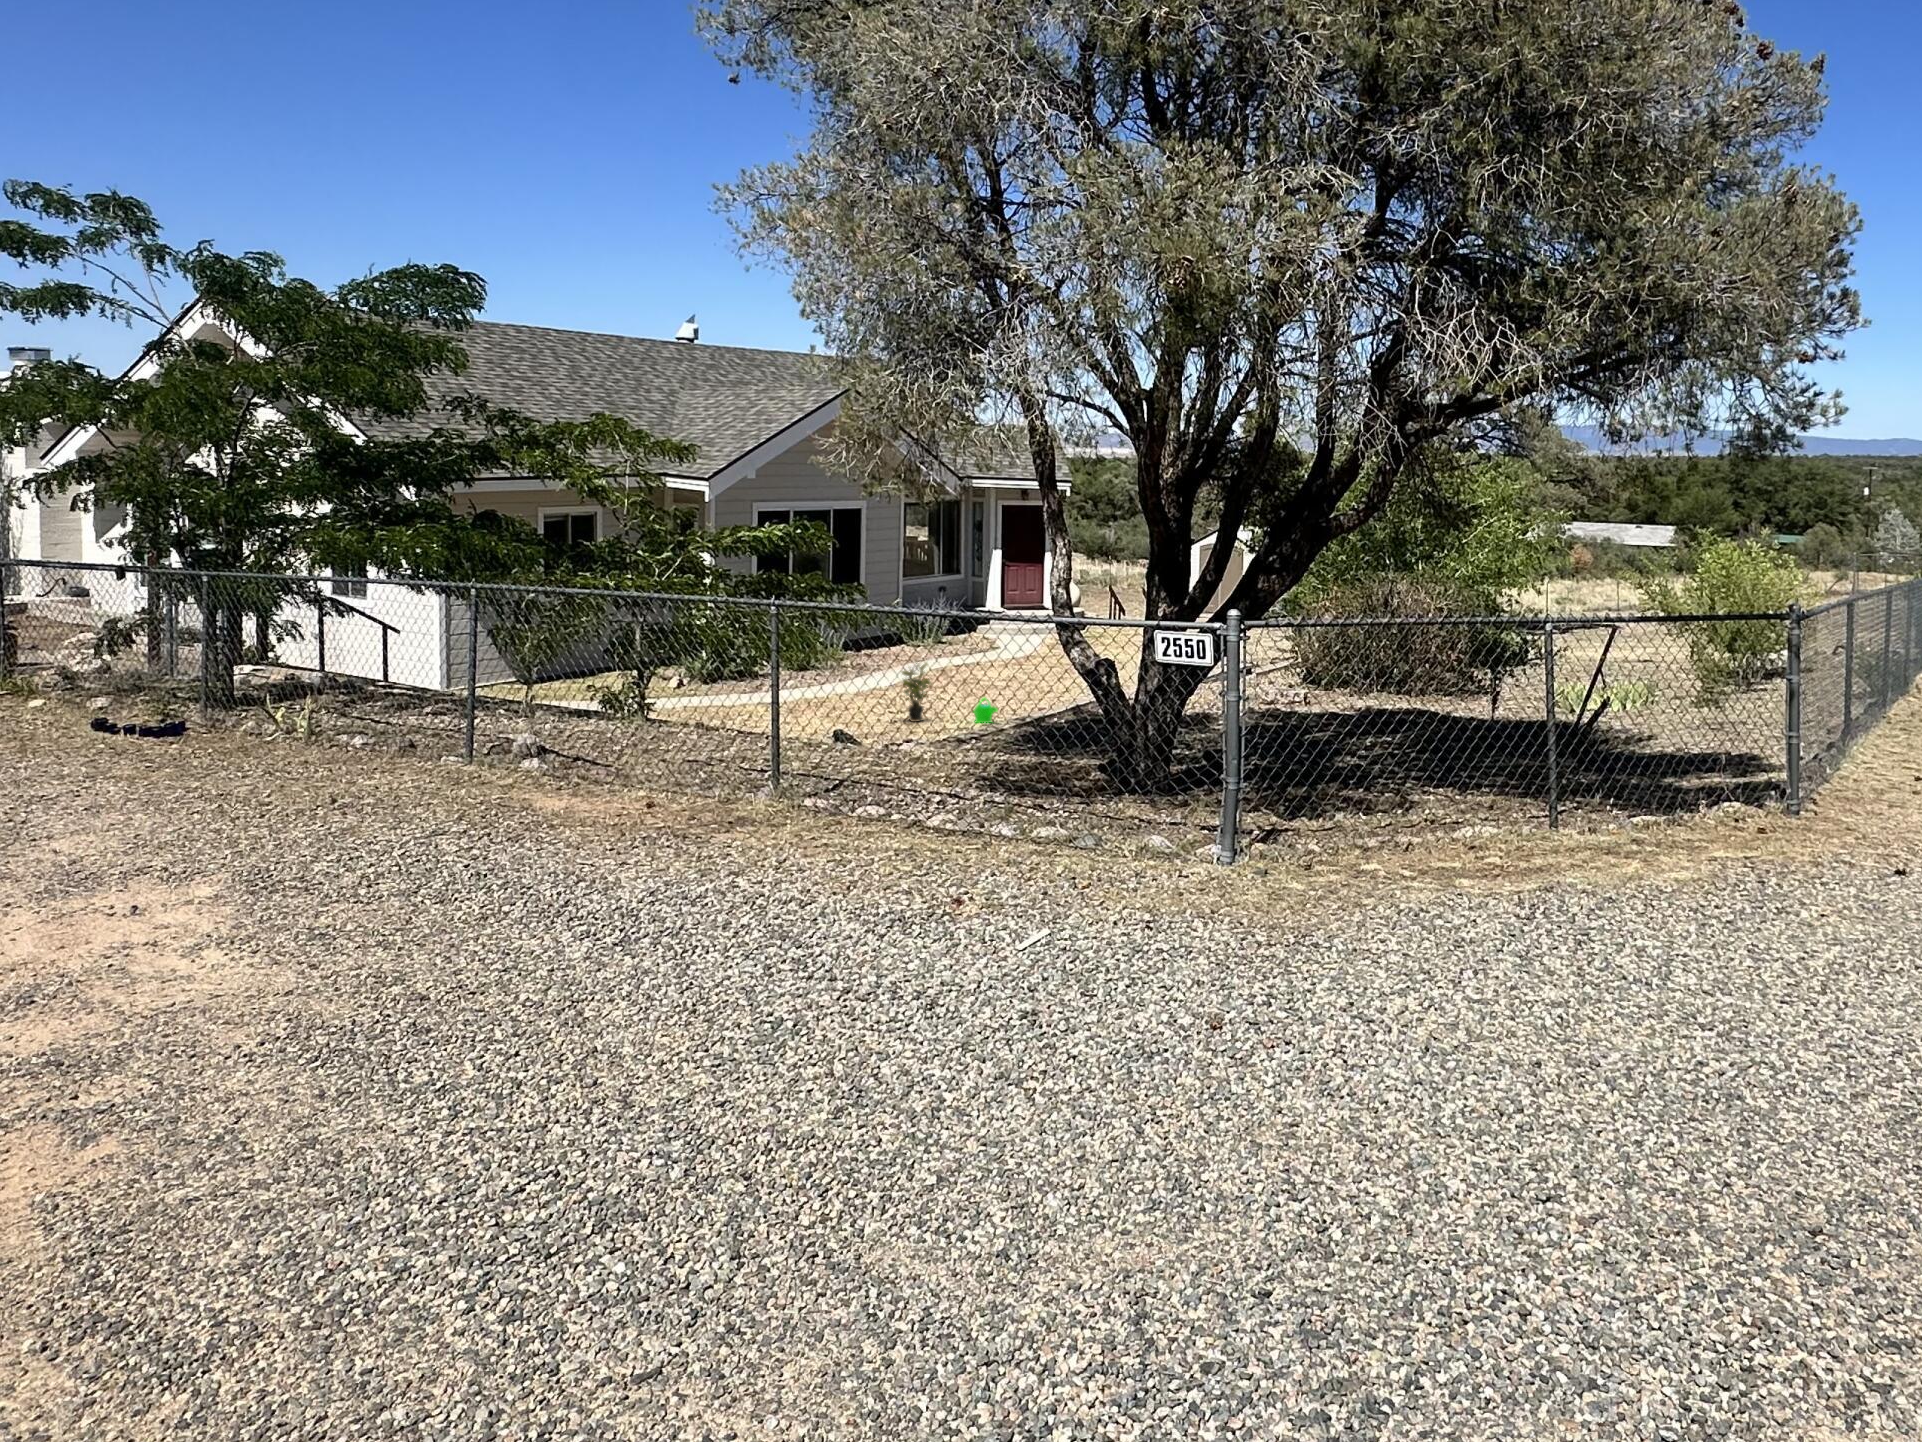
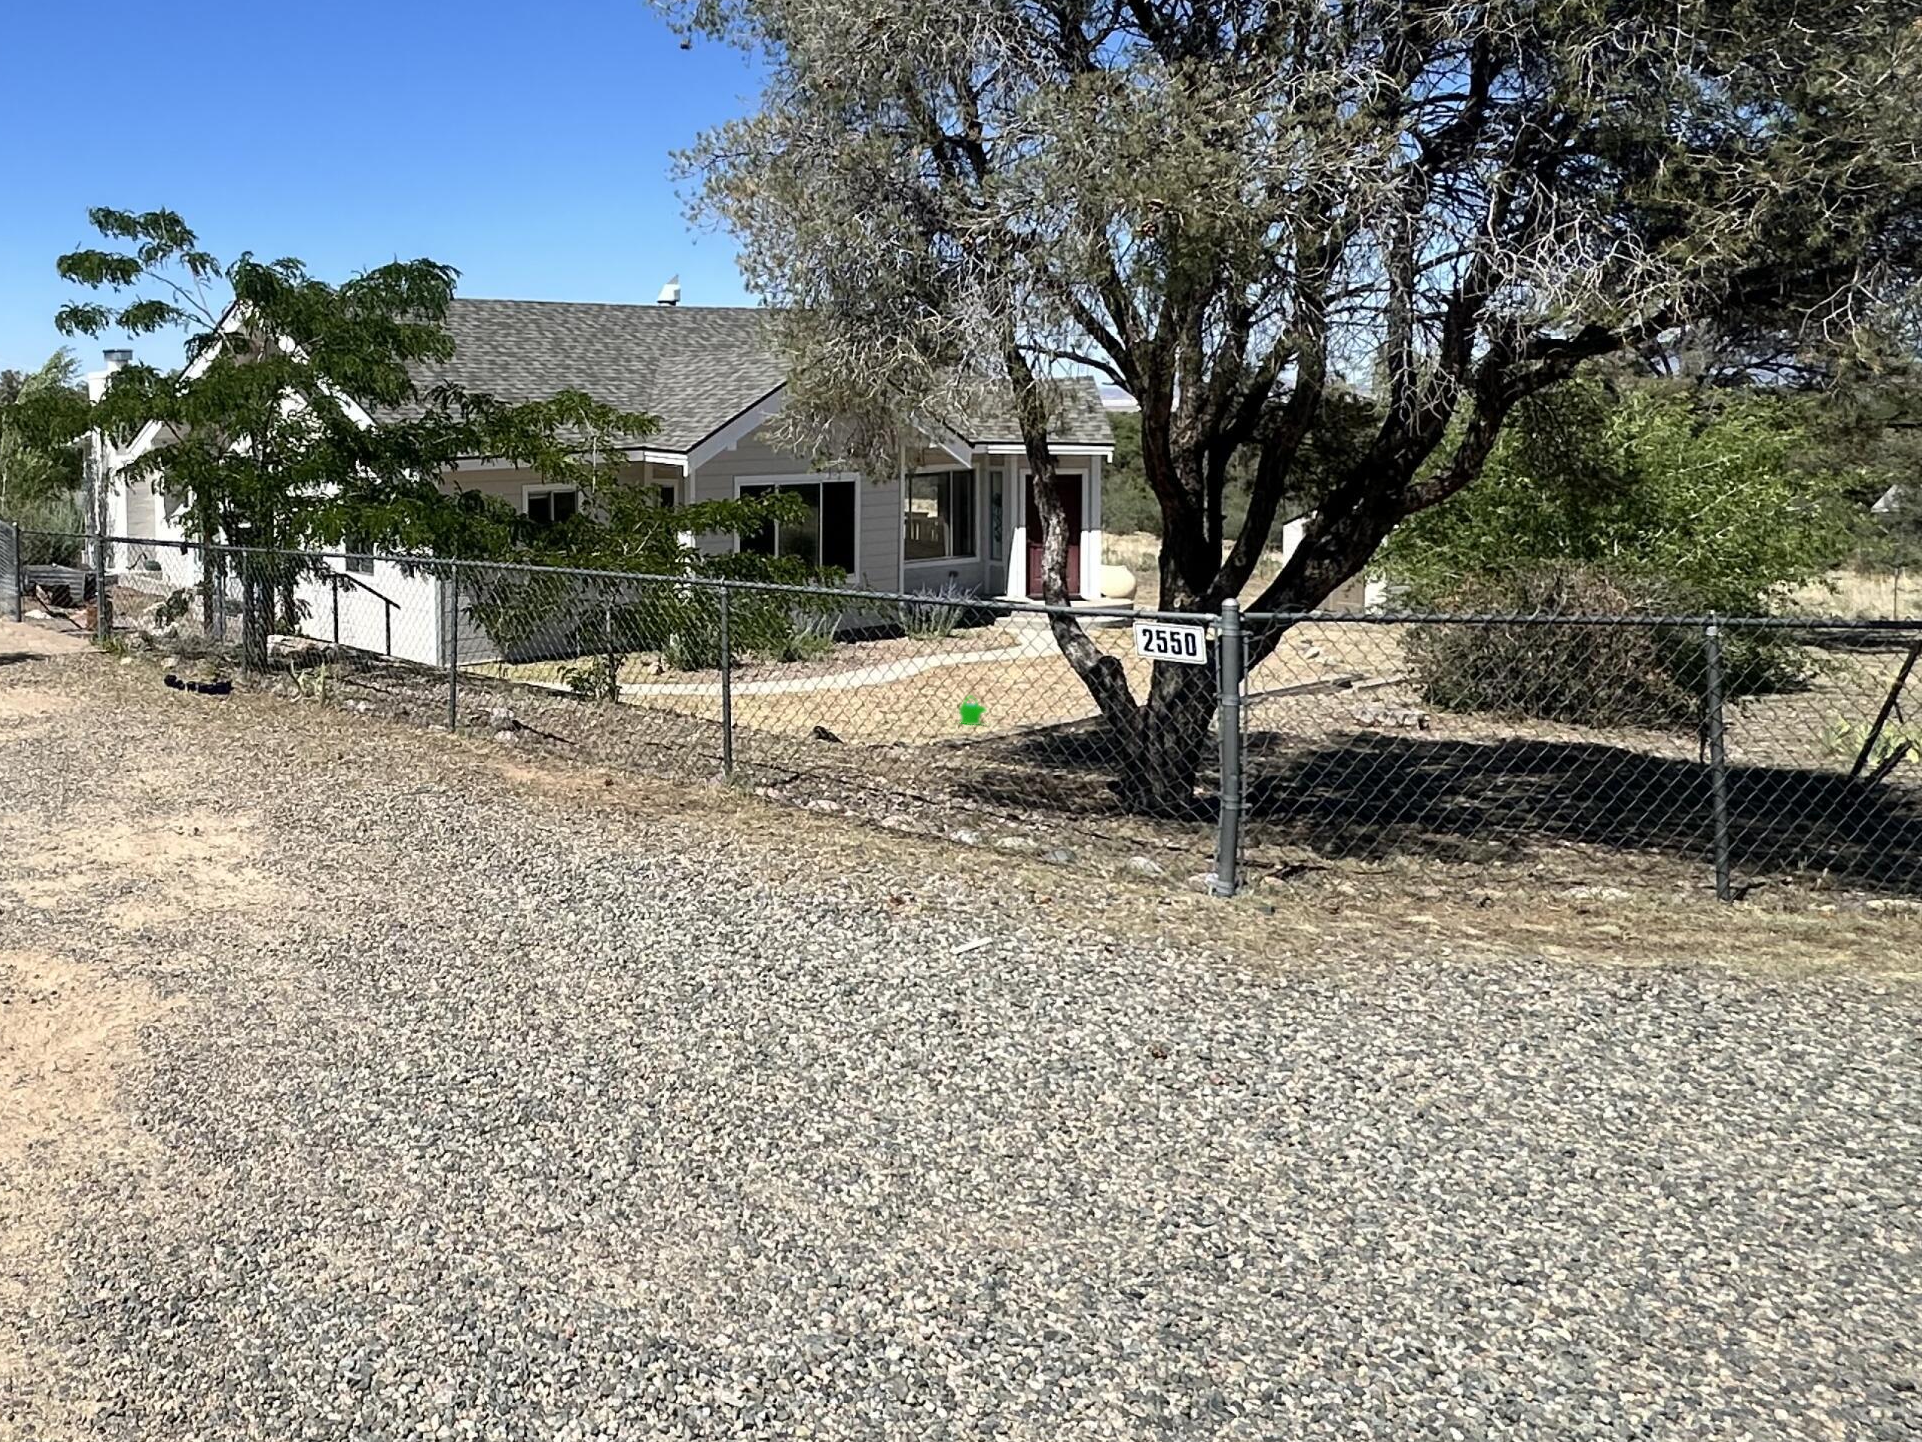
potted plant: present [902,663,931,722] -> none [873,652,909,720]

